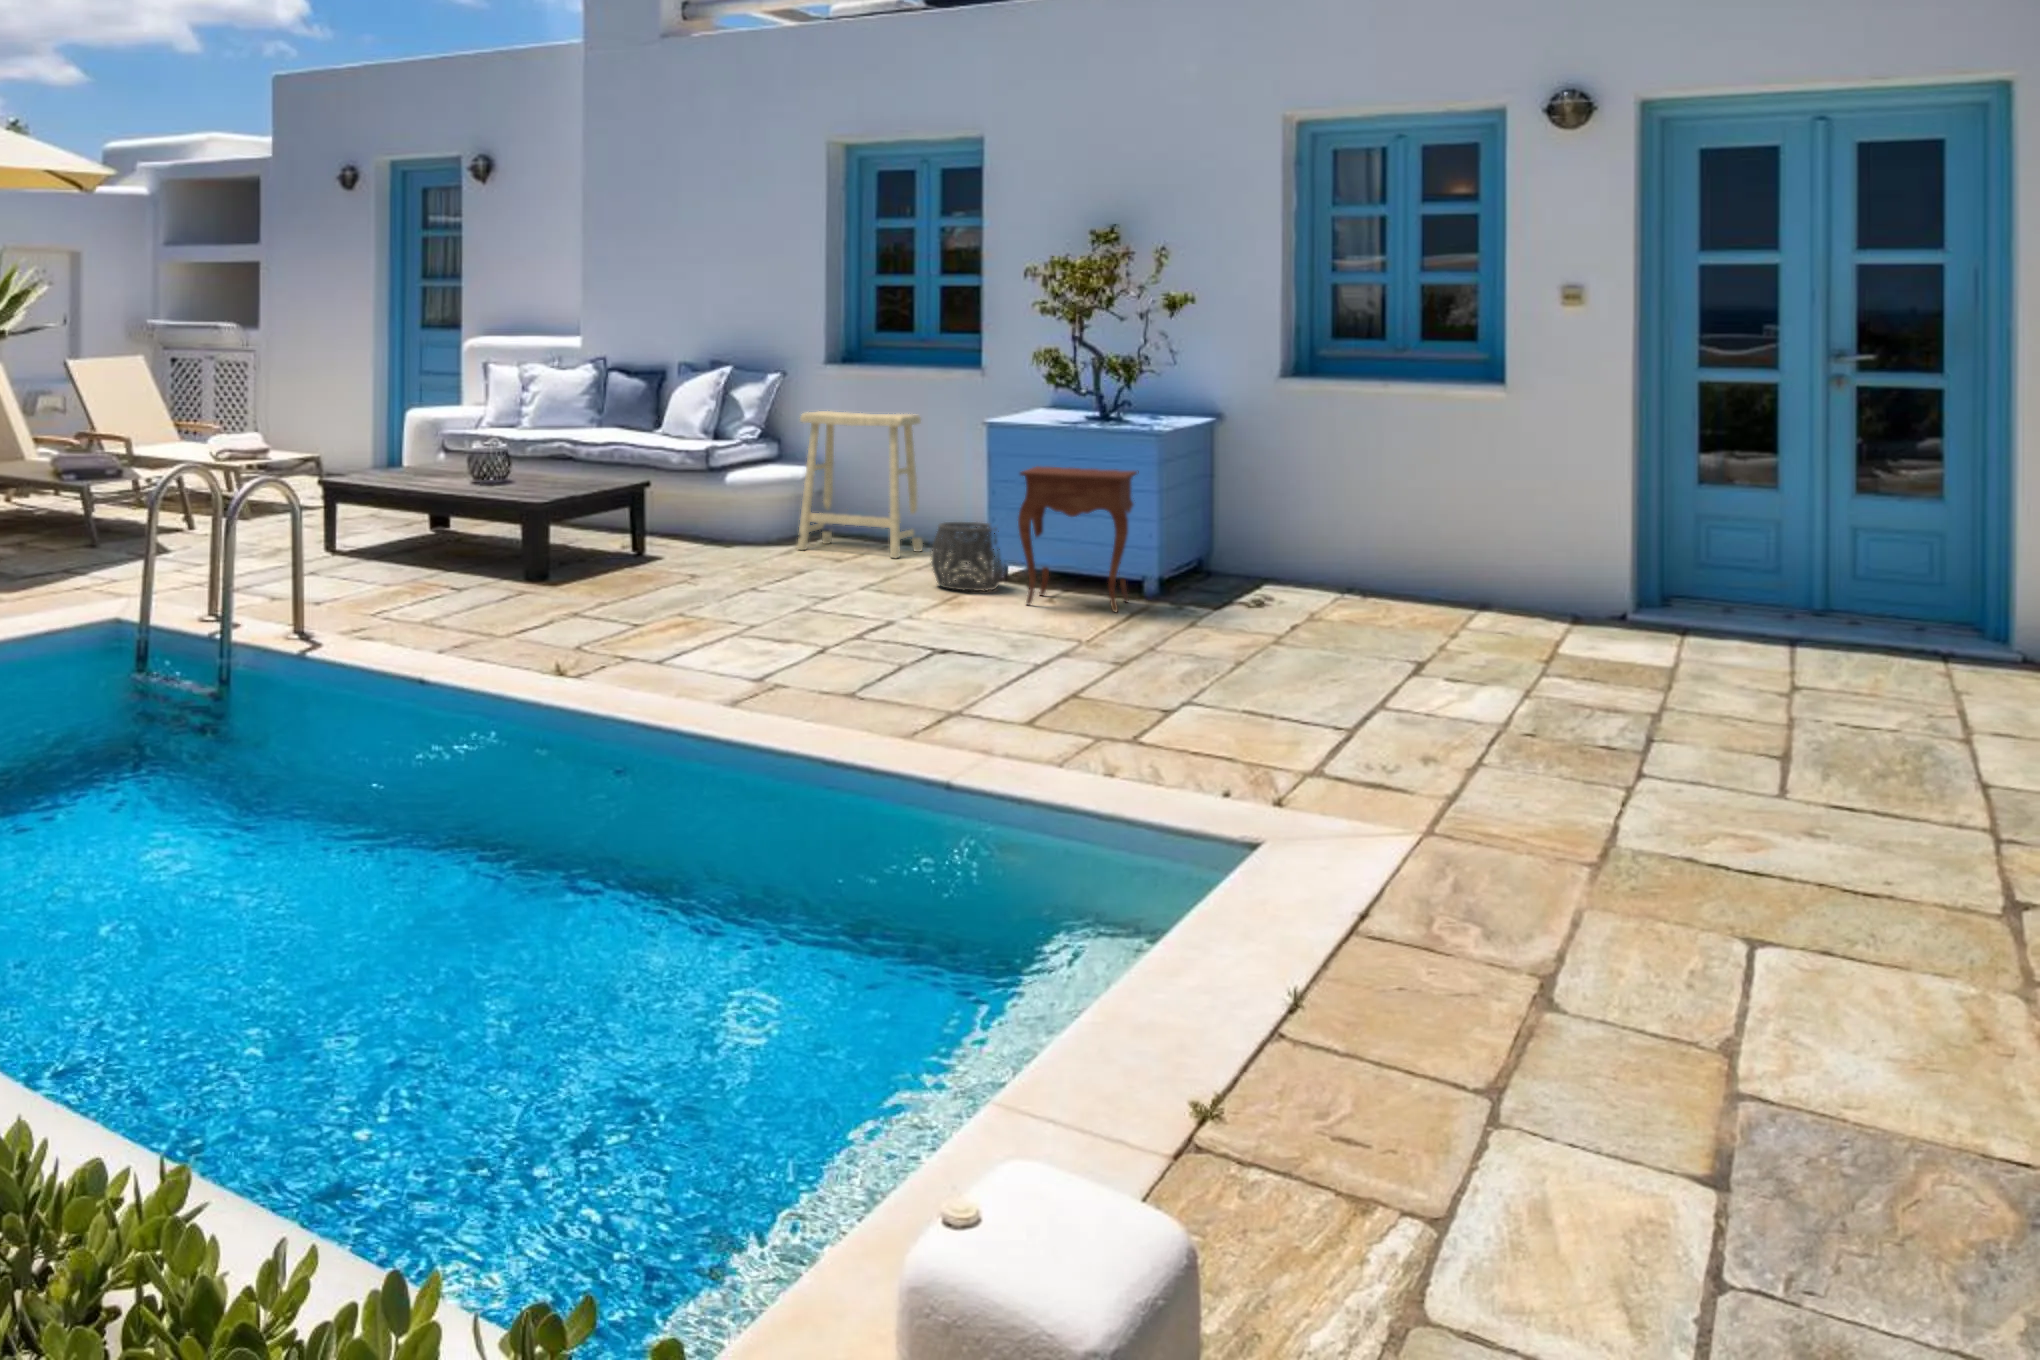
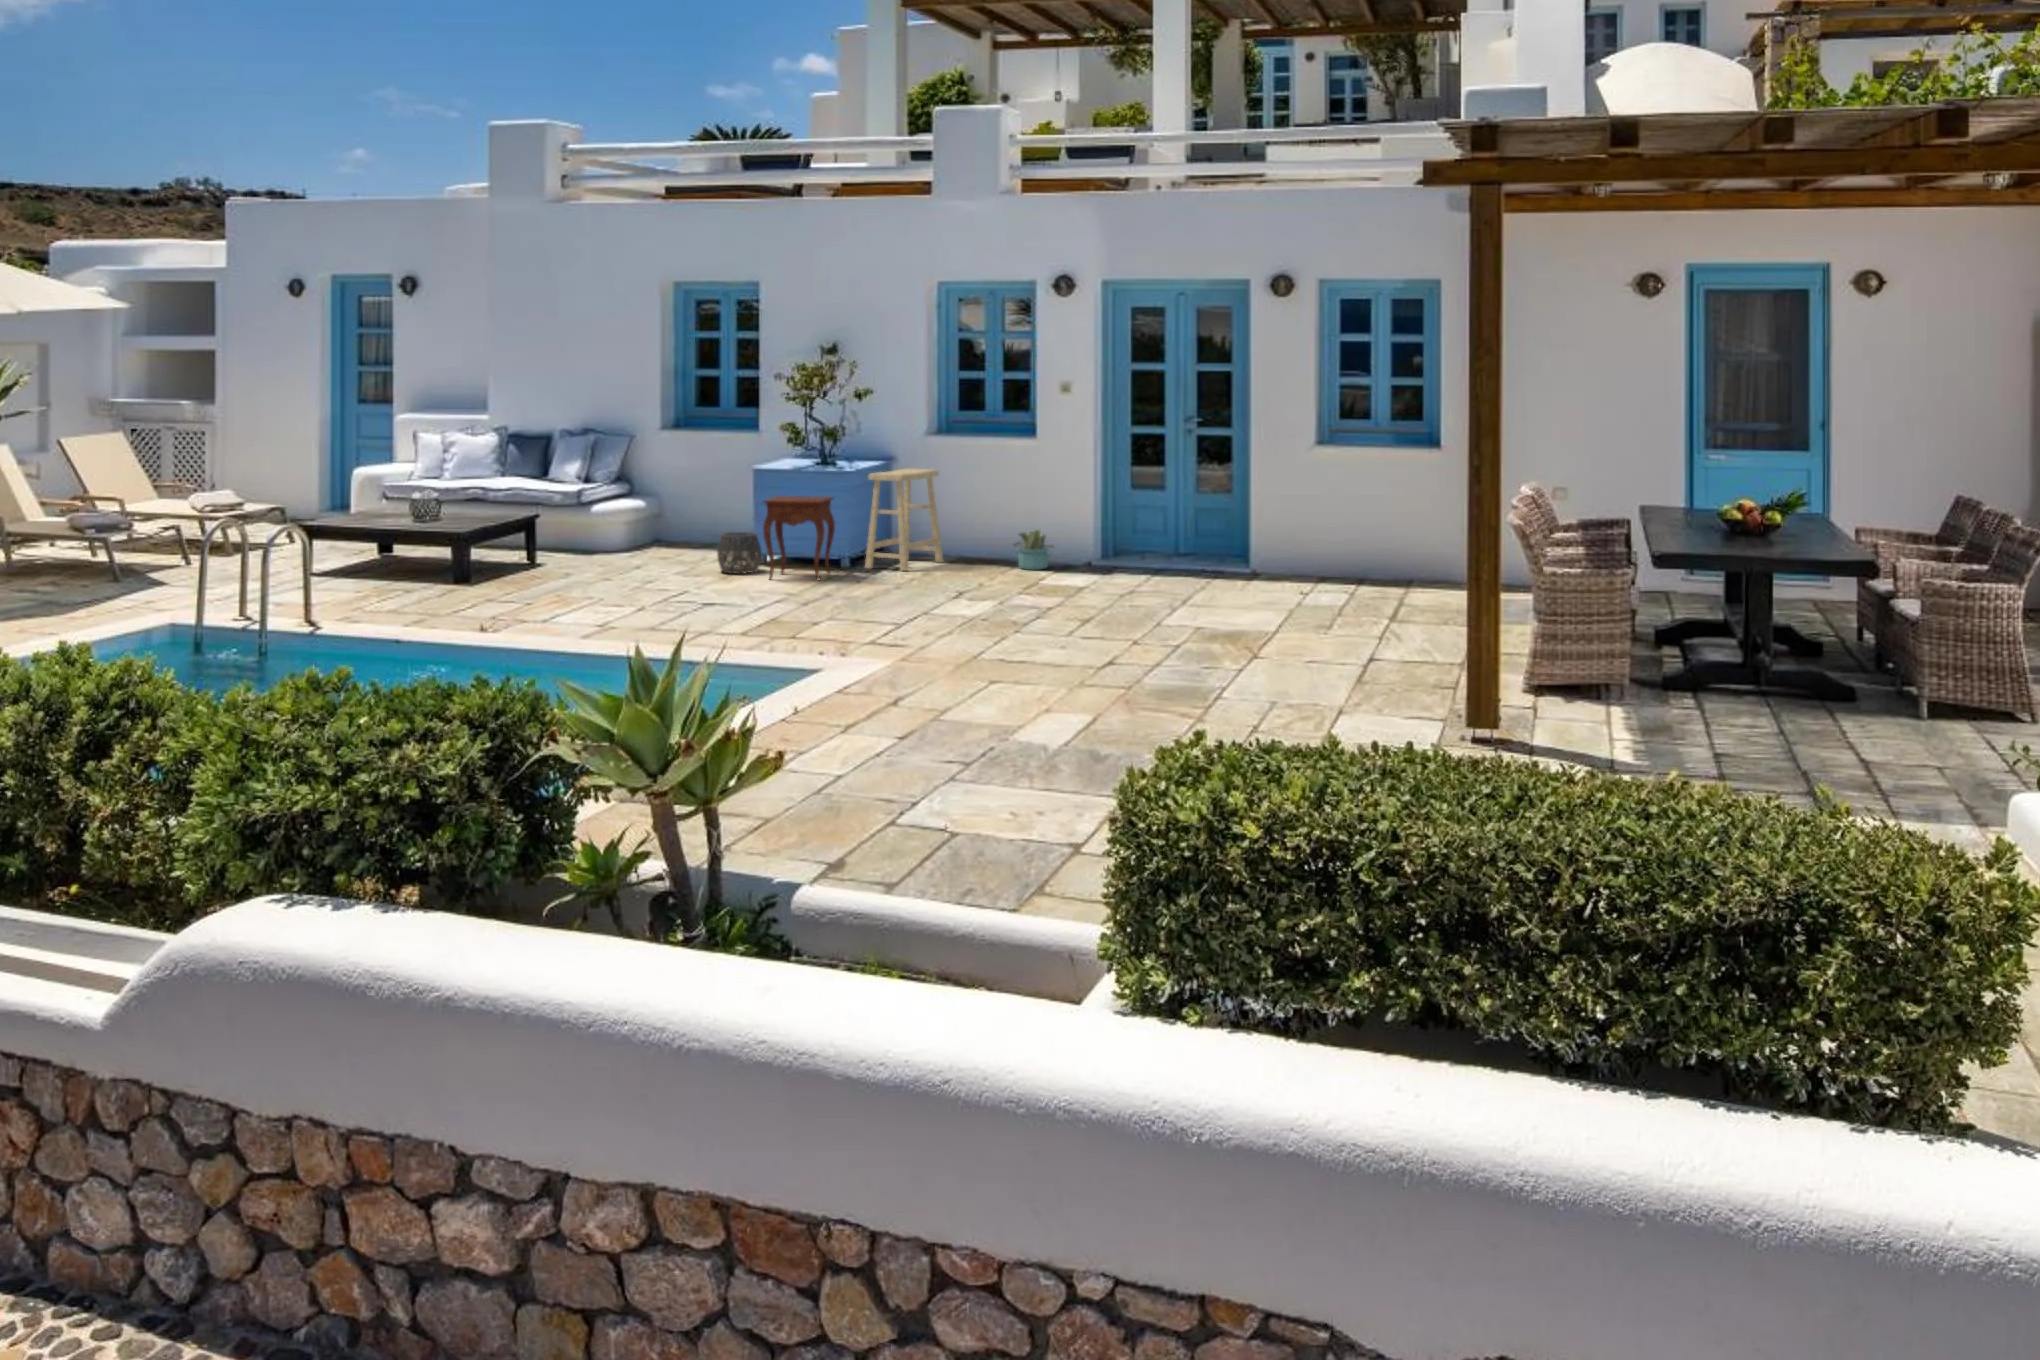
stool: present [797,411,923,558] -> present [865,468,943,571]
decorative plant: none [1459,544,1551,615] -> present [1013,530,1055,570]

